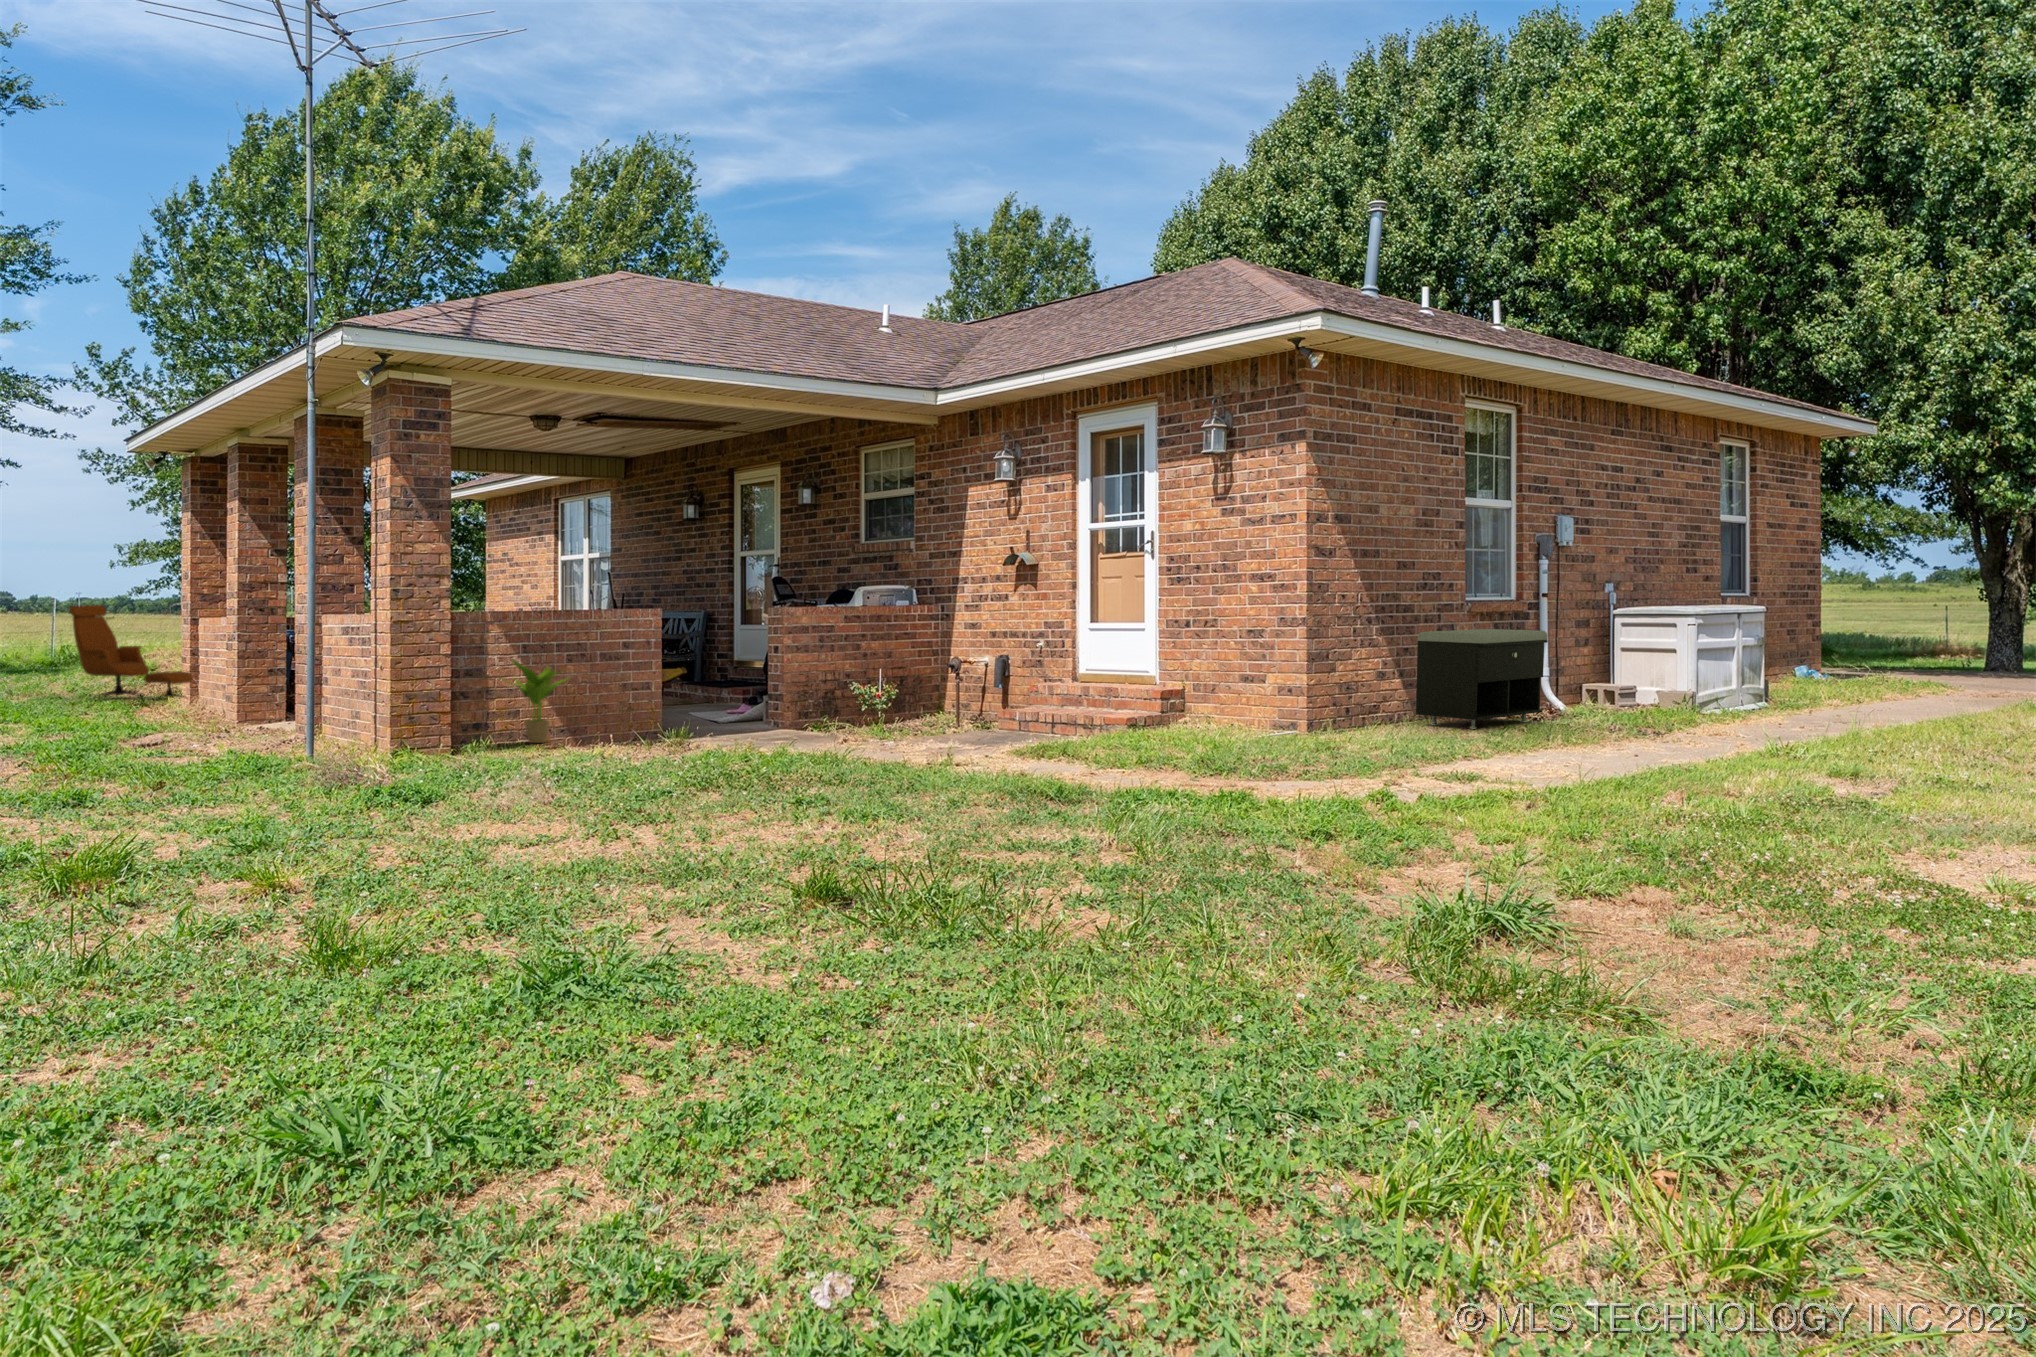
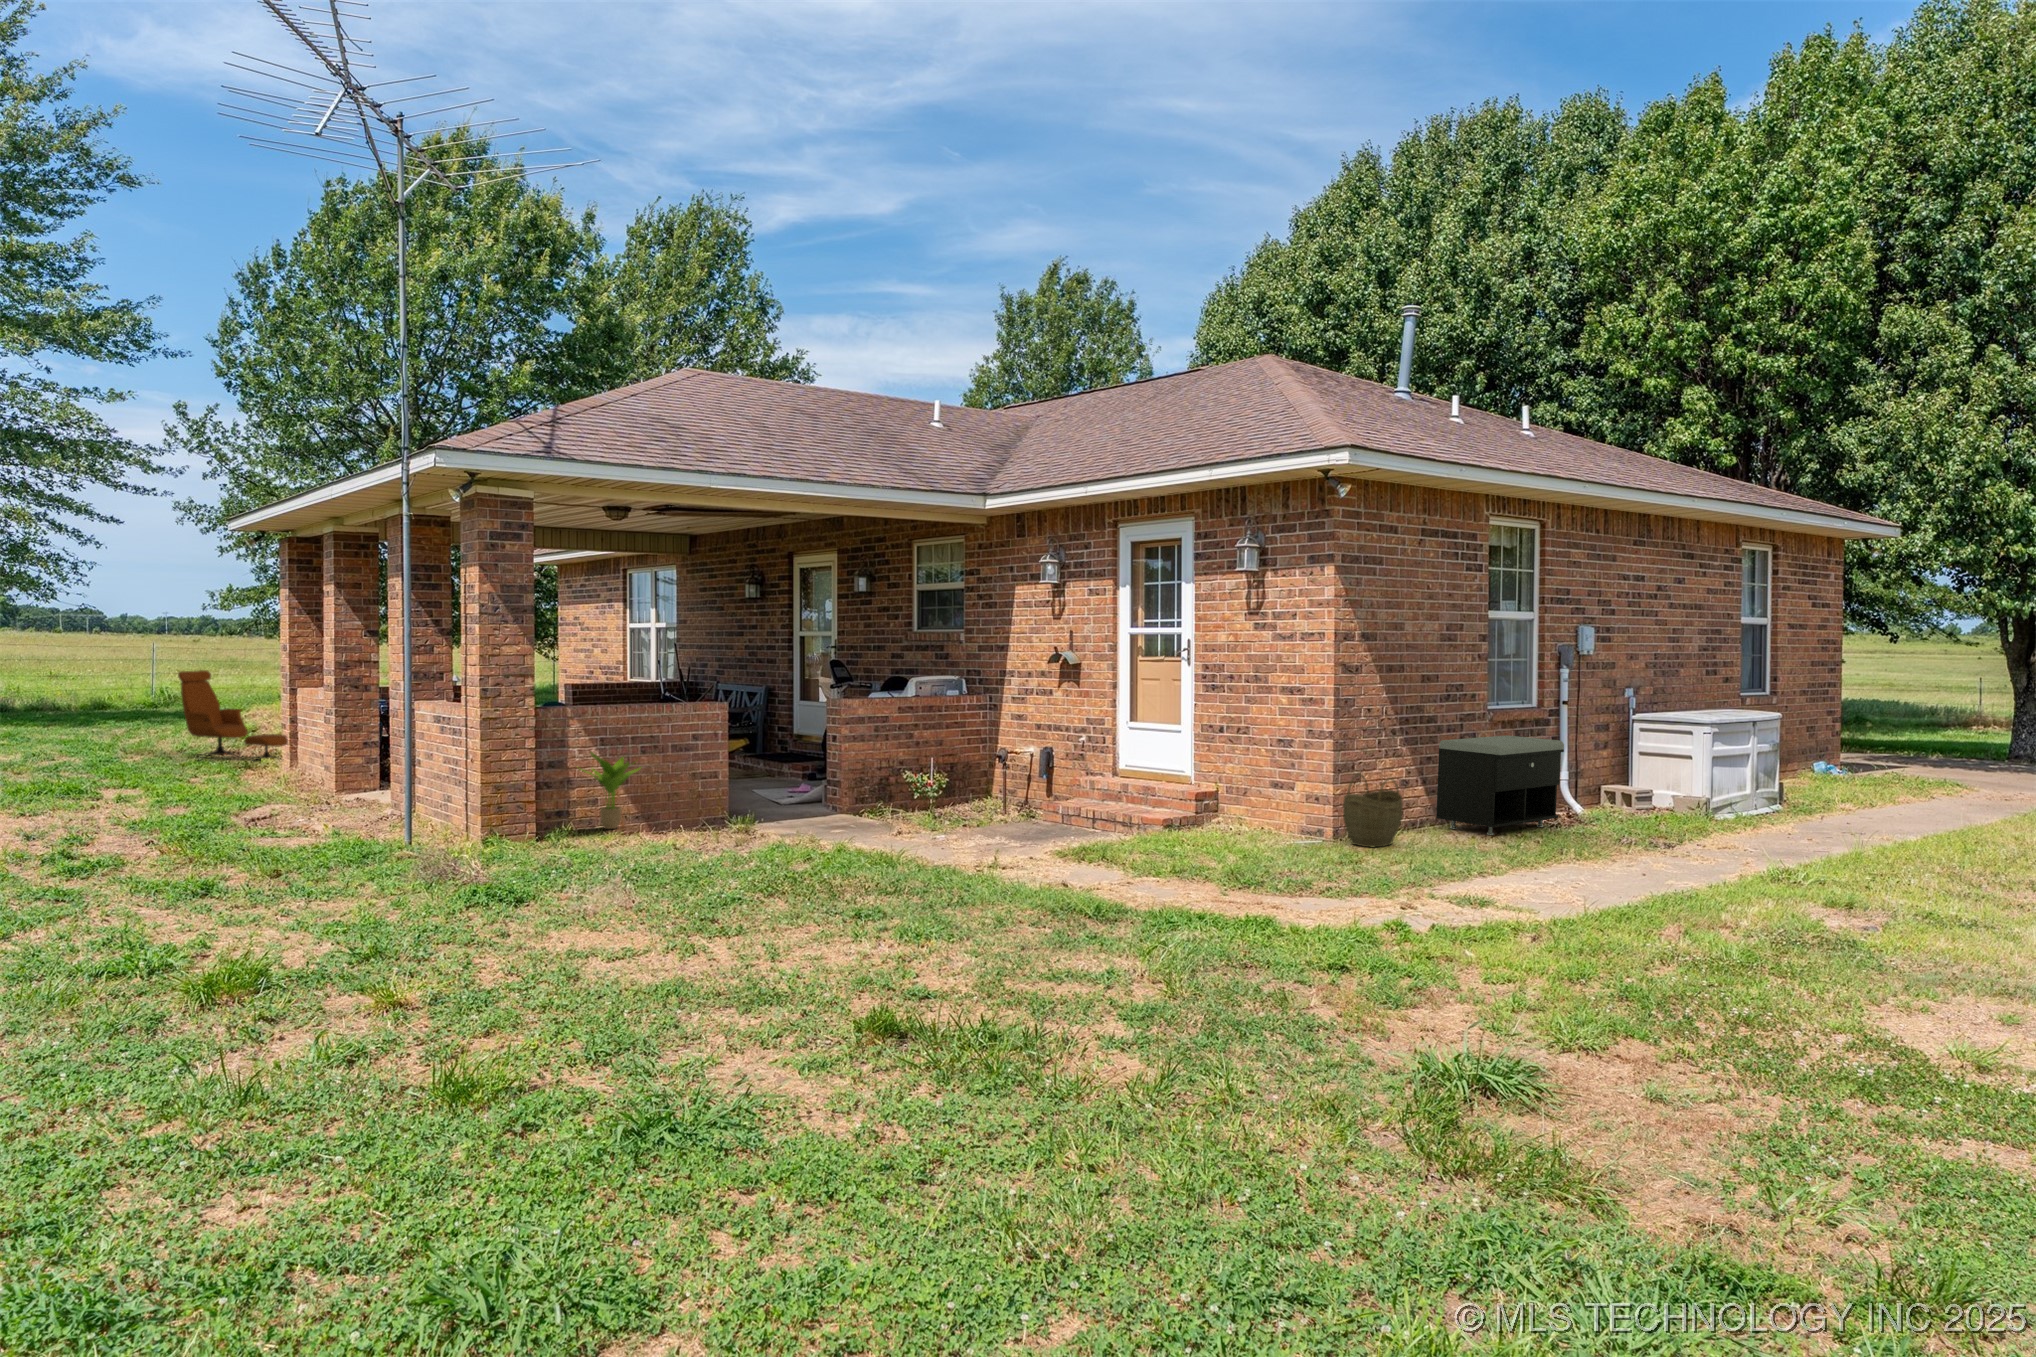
woven basket: none [1319,665,1382,741] -> present [1343,774,1403,847]

